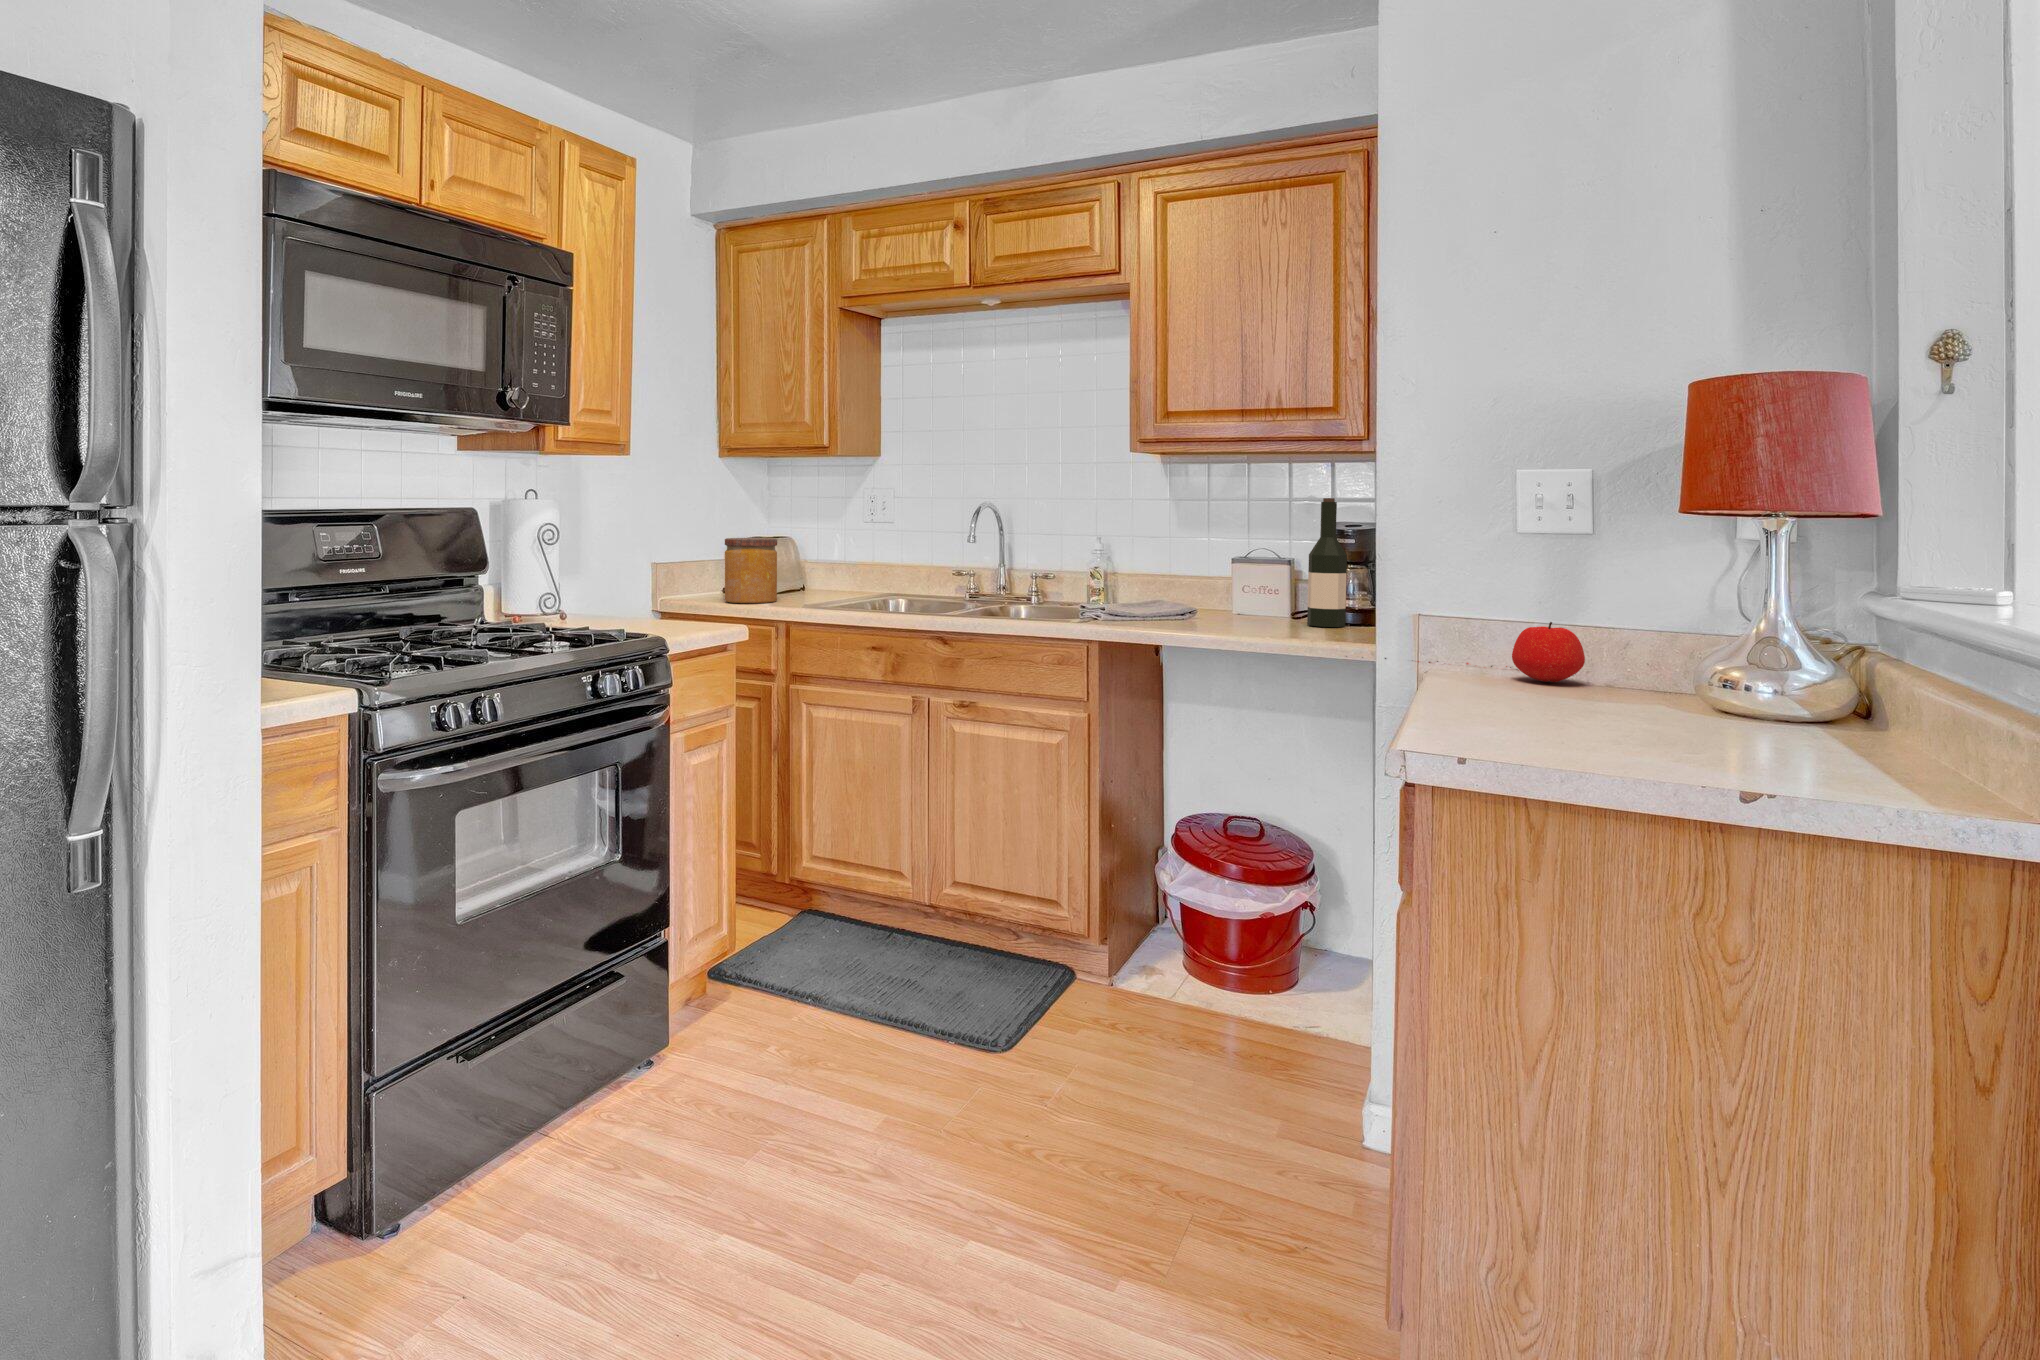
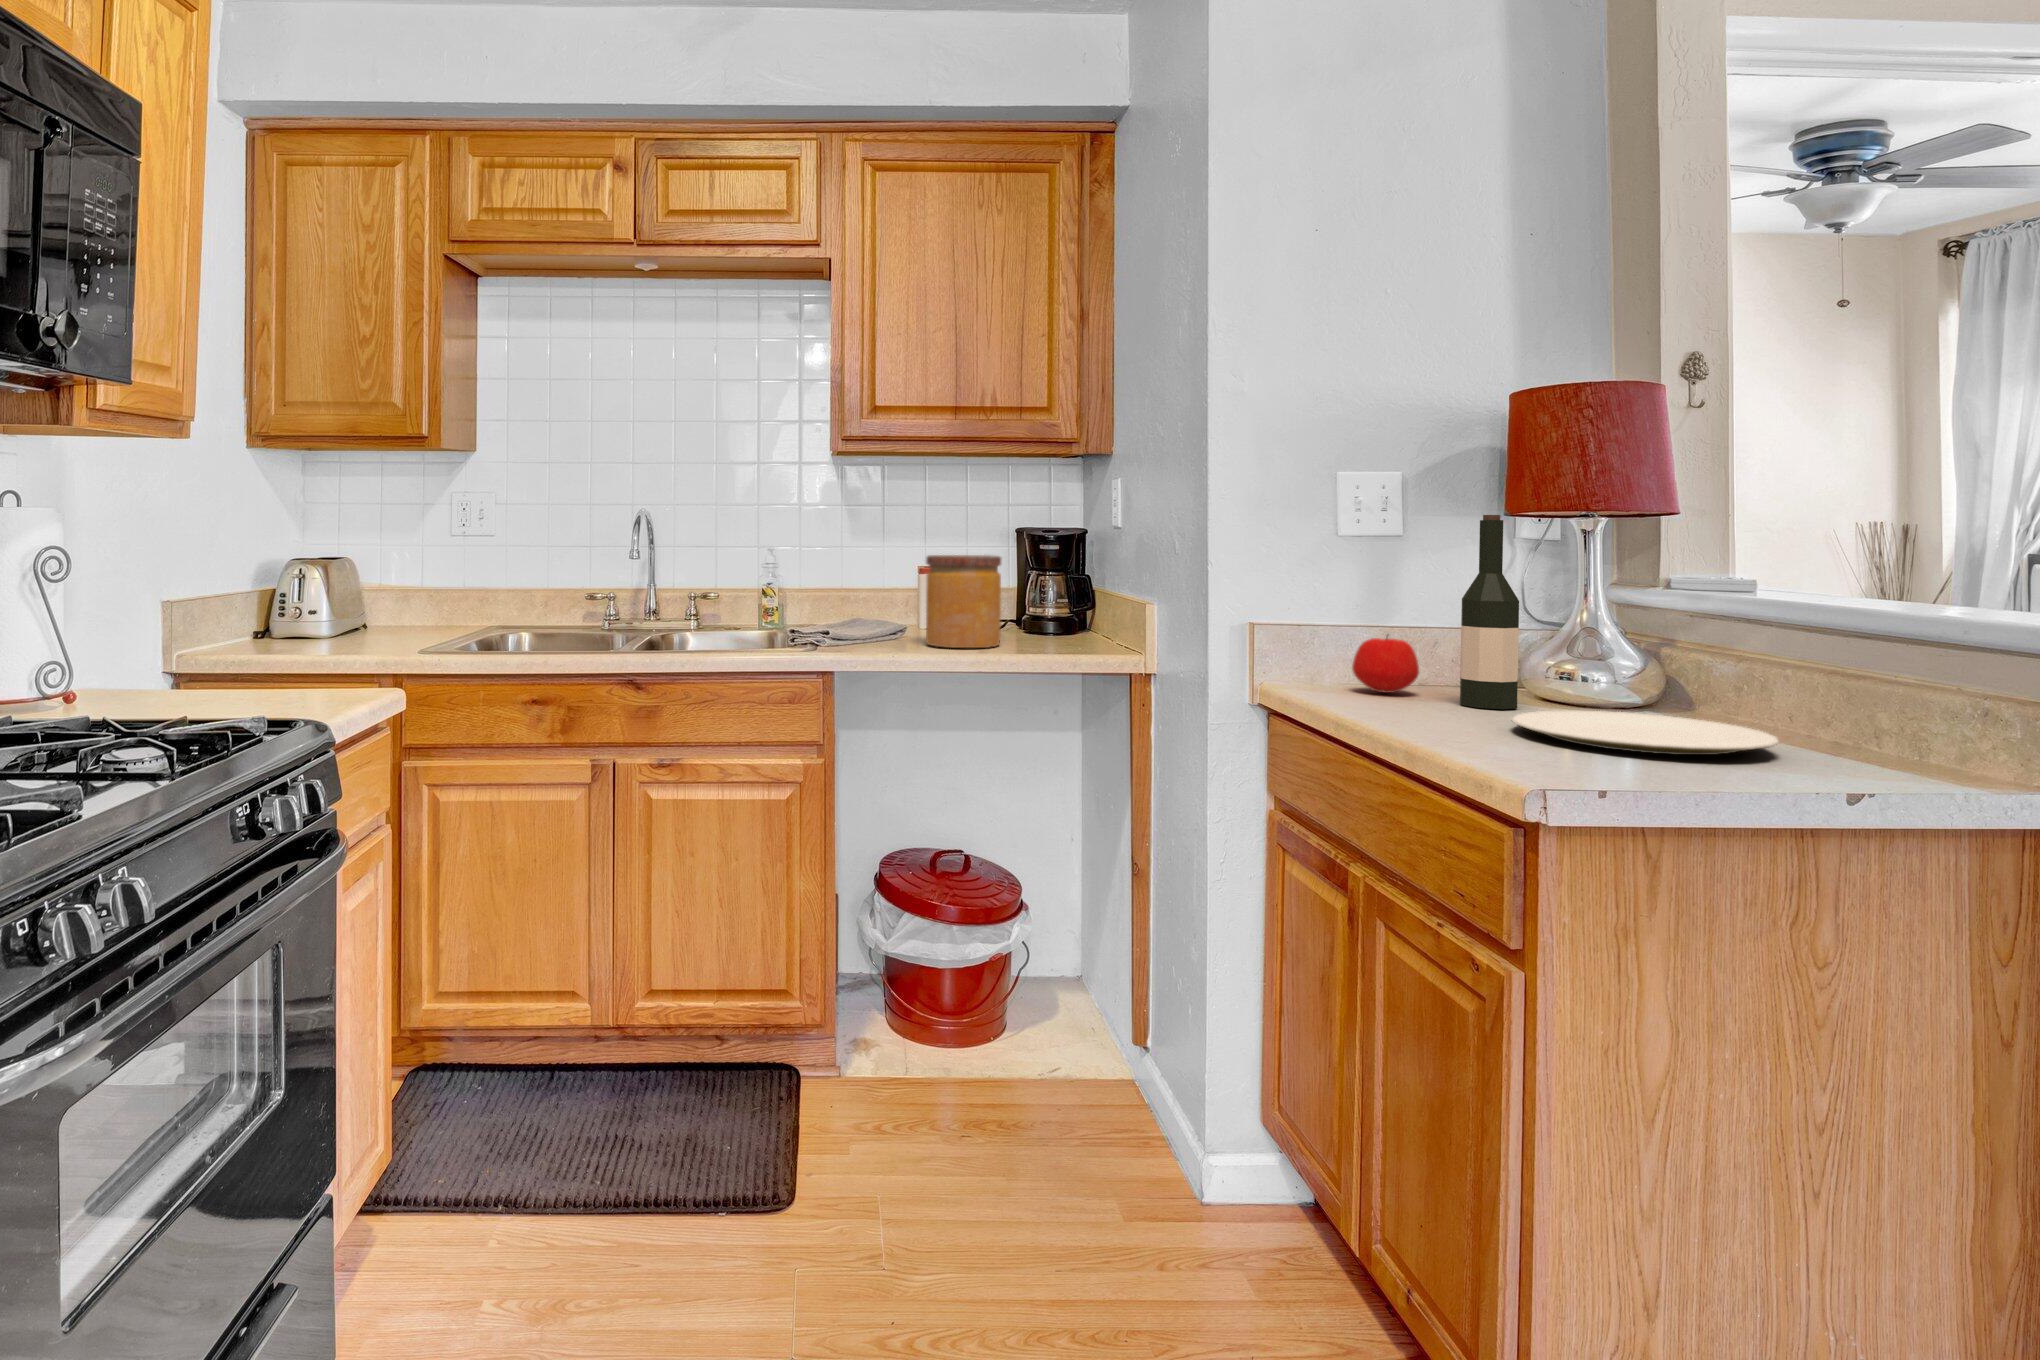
wine bottle: present [1307,498,1347,627] -> present [1460,515,1519,709]
jar: present [725,538,777,603] -> present [926,555,1001,648]
plate: none [1549,703,1840,752] -> present [1512,711,1778,755]

